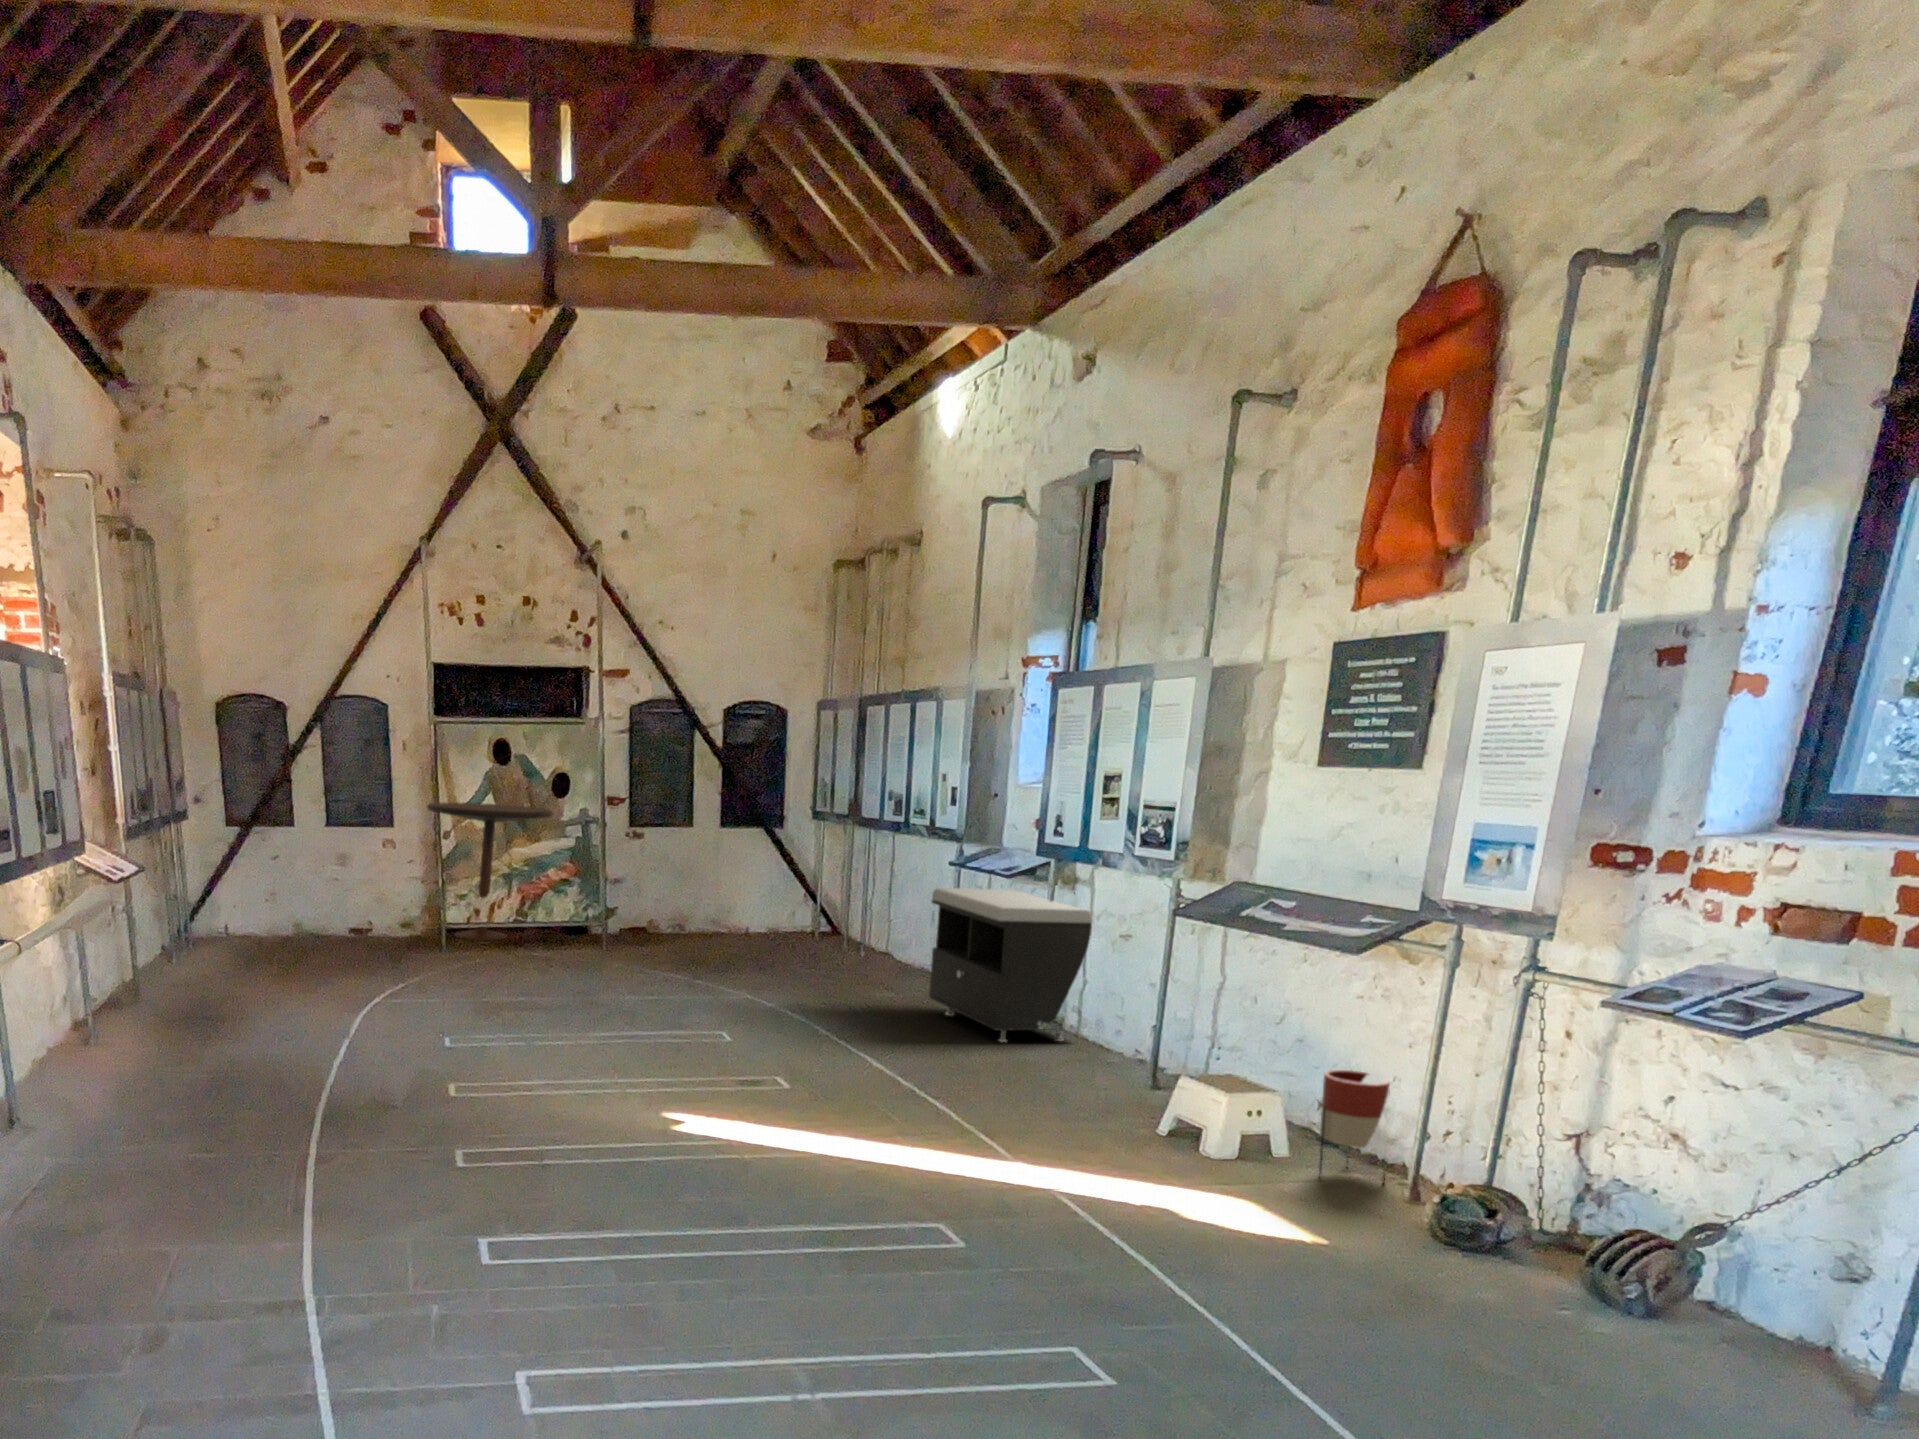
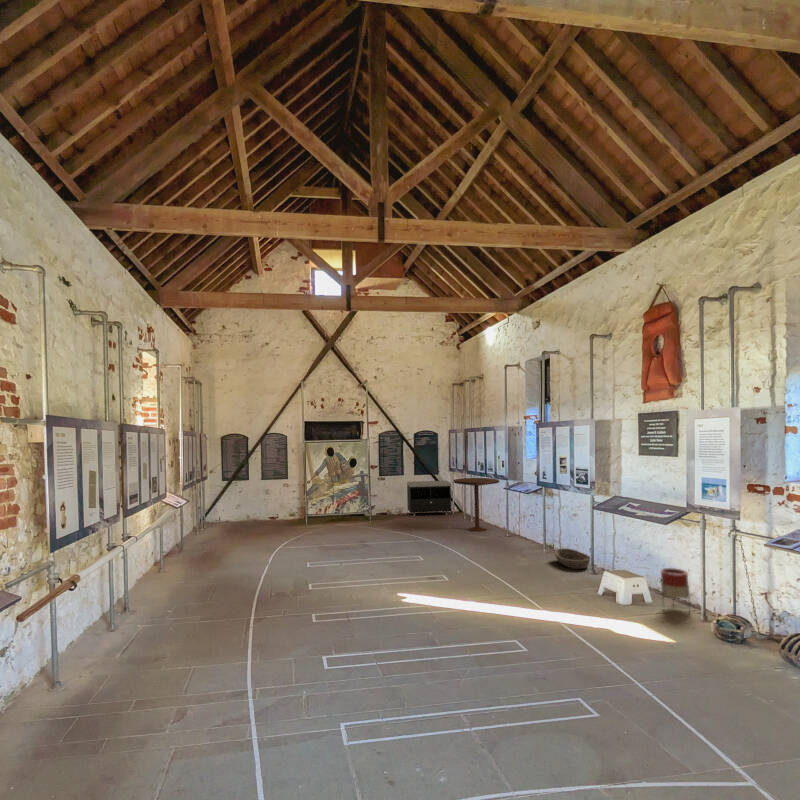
pedestal table: present [427,803,553,941] -> present [453,478,499,532]
storage bench: present [929,888,1092,1042] -> present [407,481,451,516]
basket: none [1062,1024,1156,1078] -> present [555,548,590,569]

